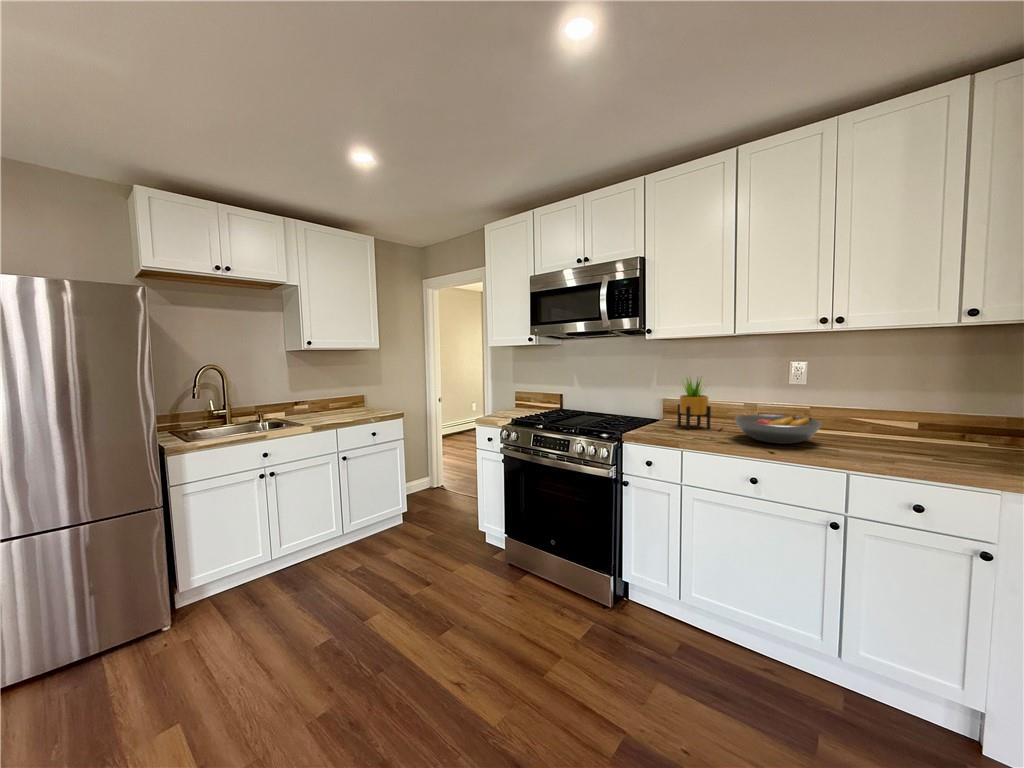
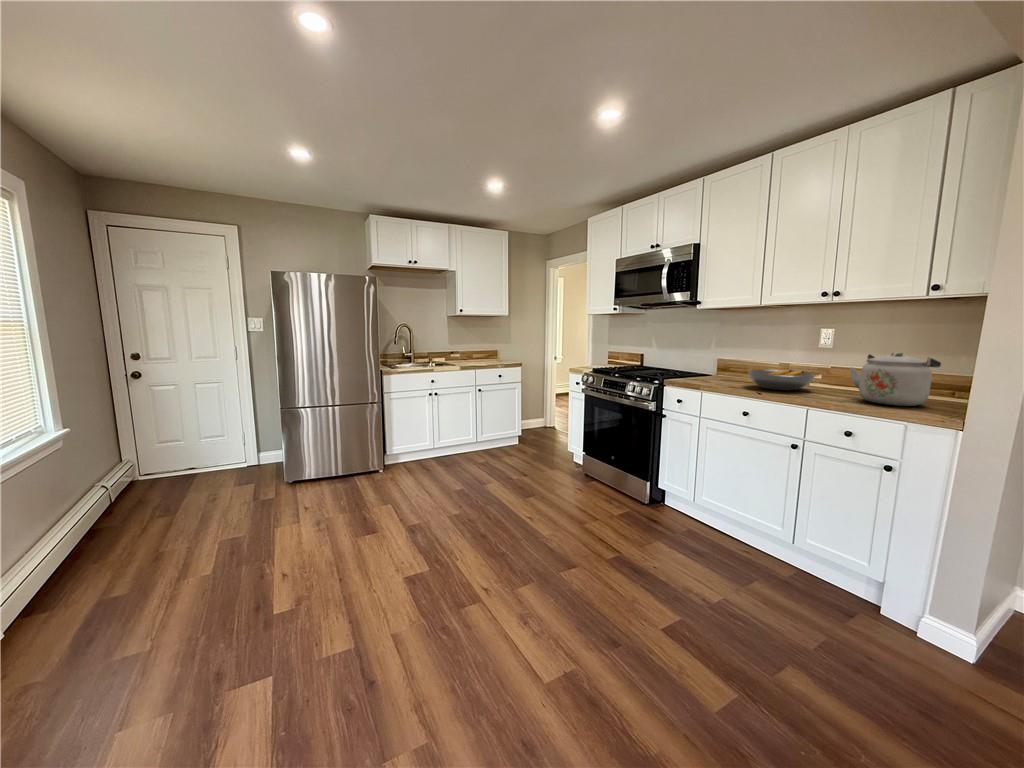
potted plant: present [678,378,711,429] -> none [718,337,747,381]
kettle: none [875,393,988,463] -> present [850,352,941,406]

